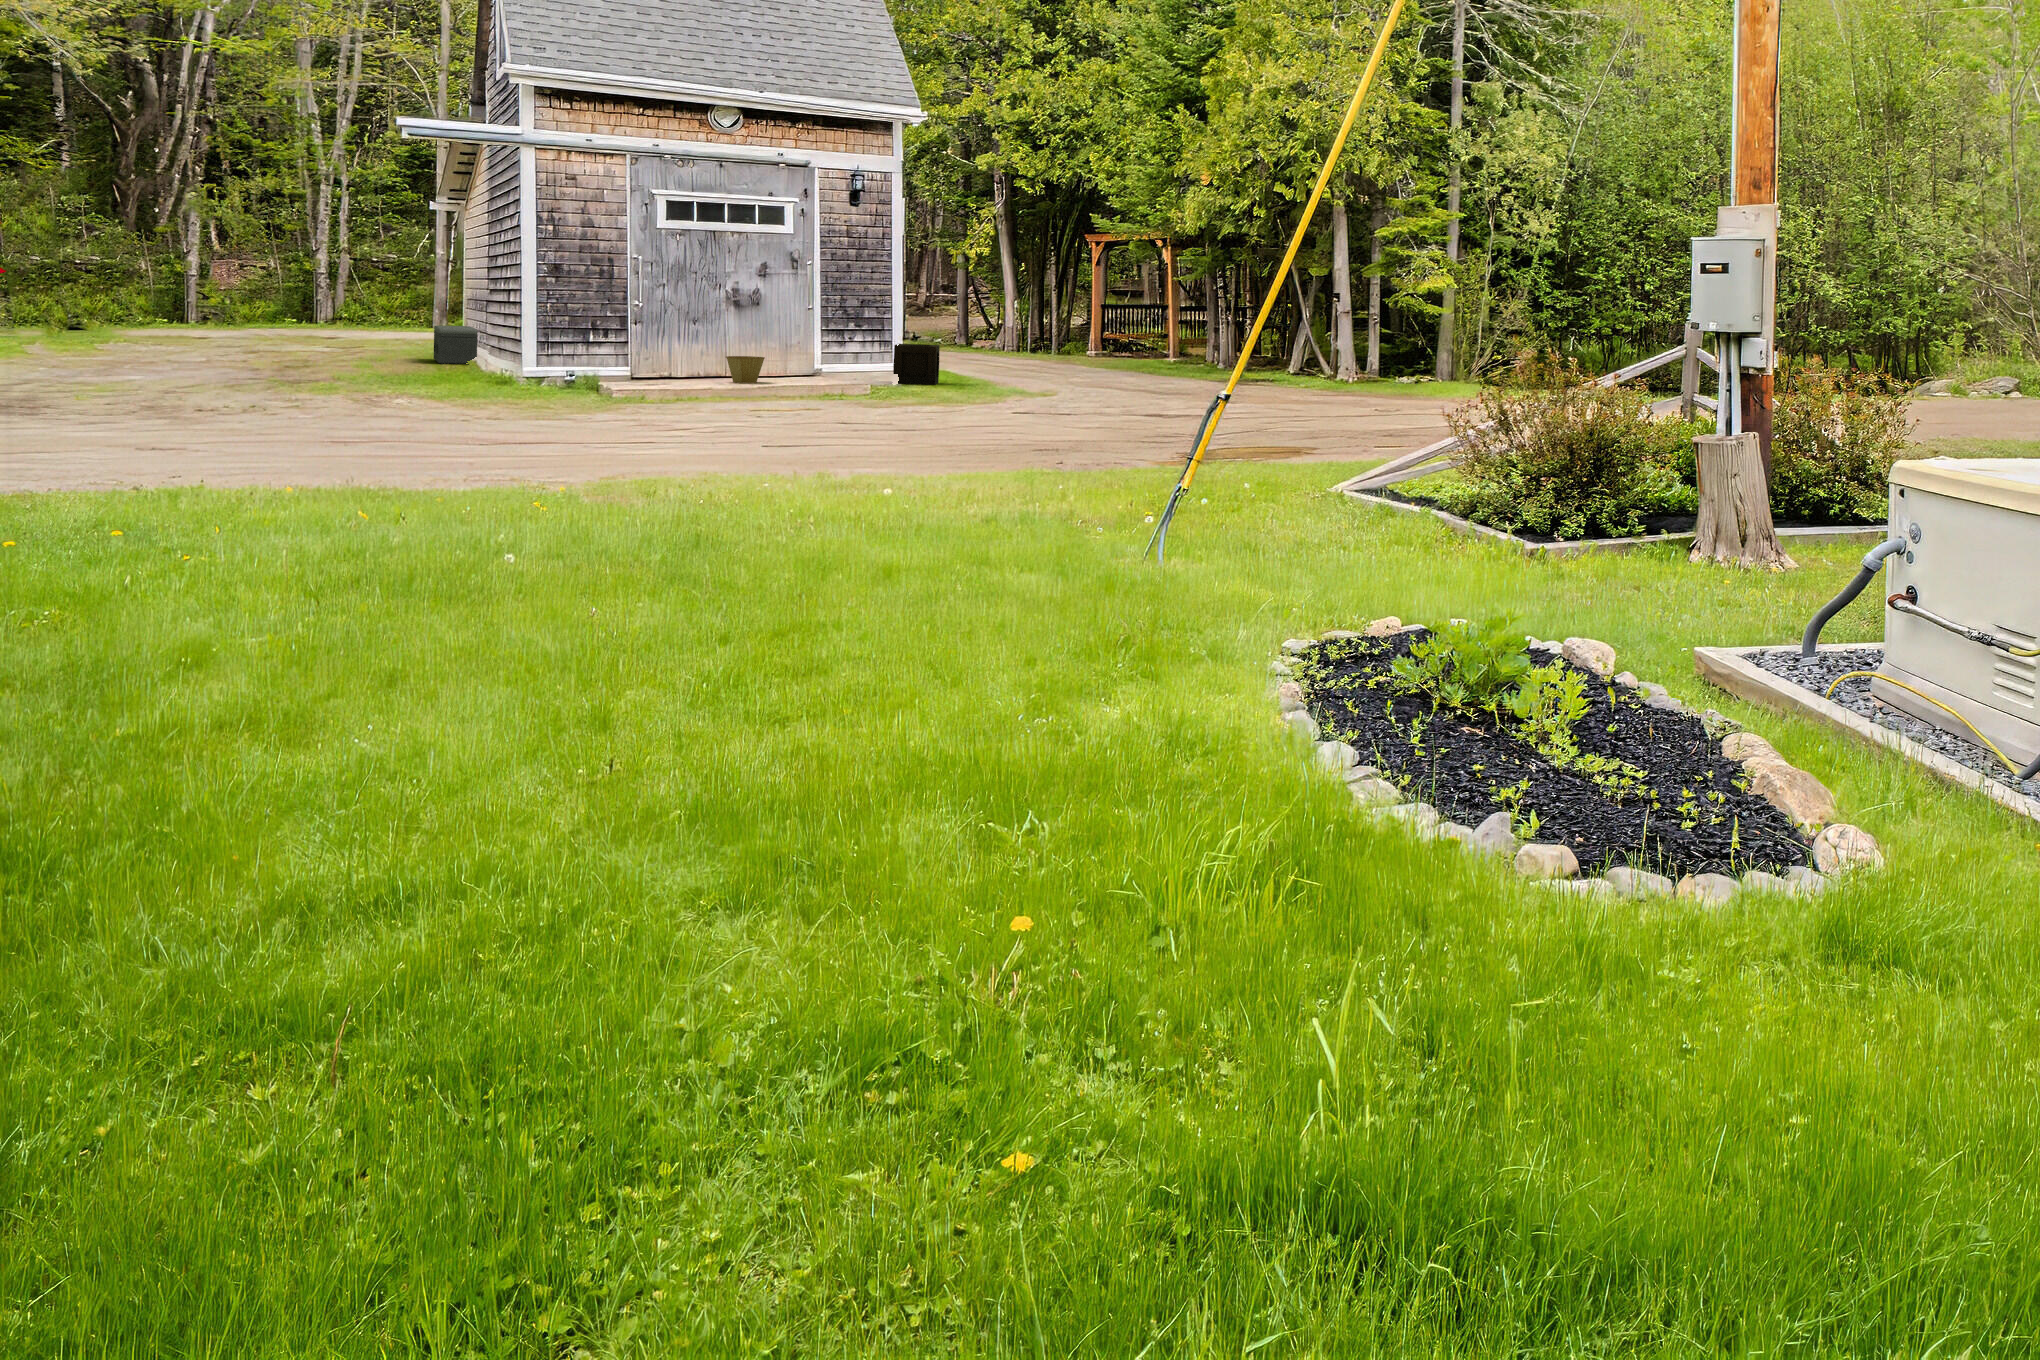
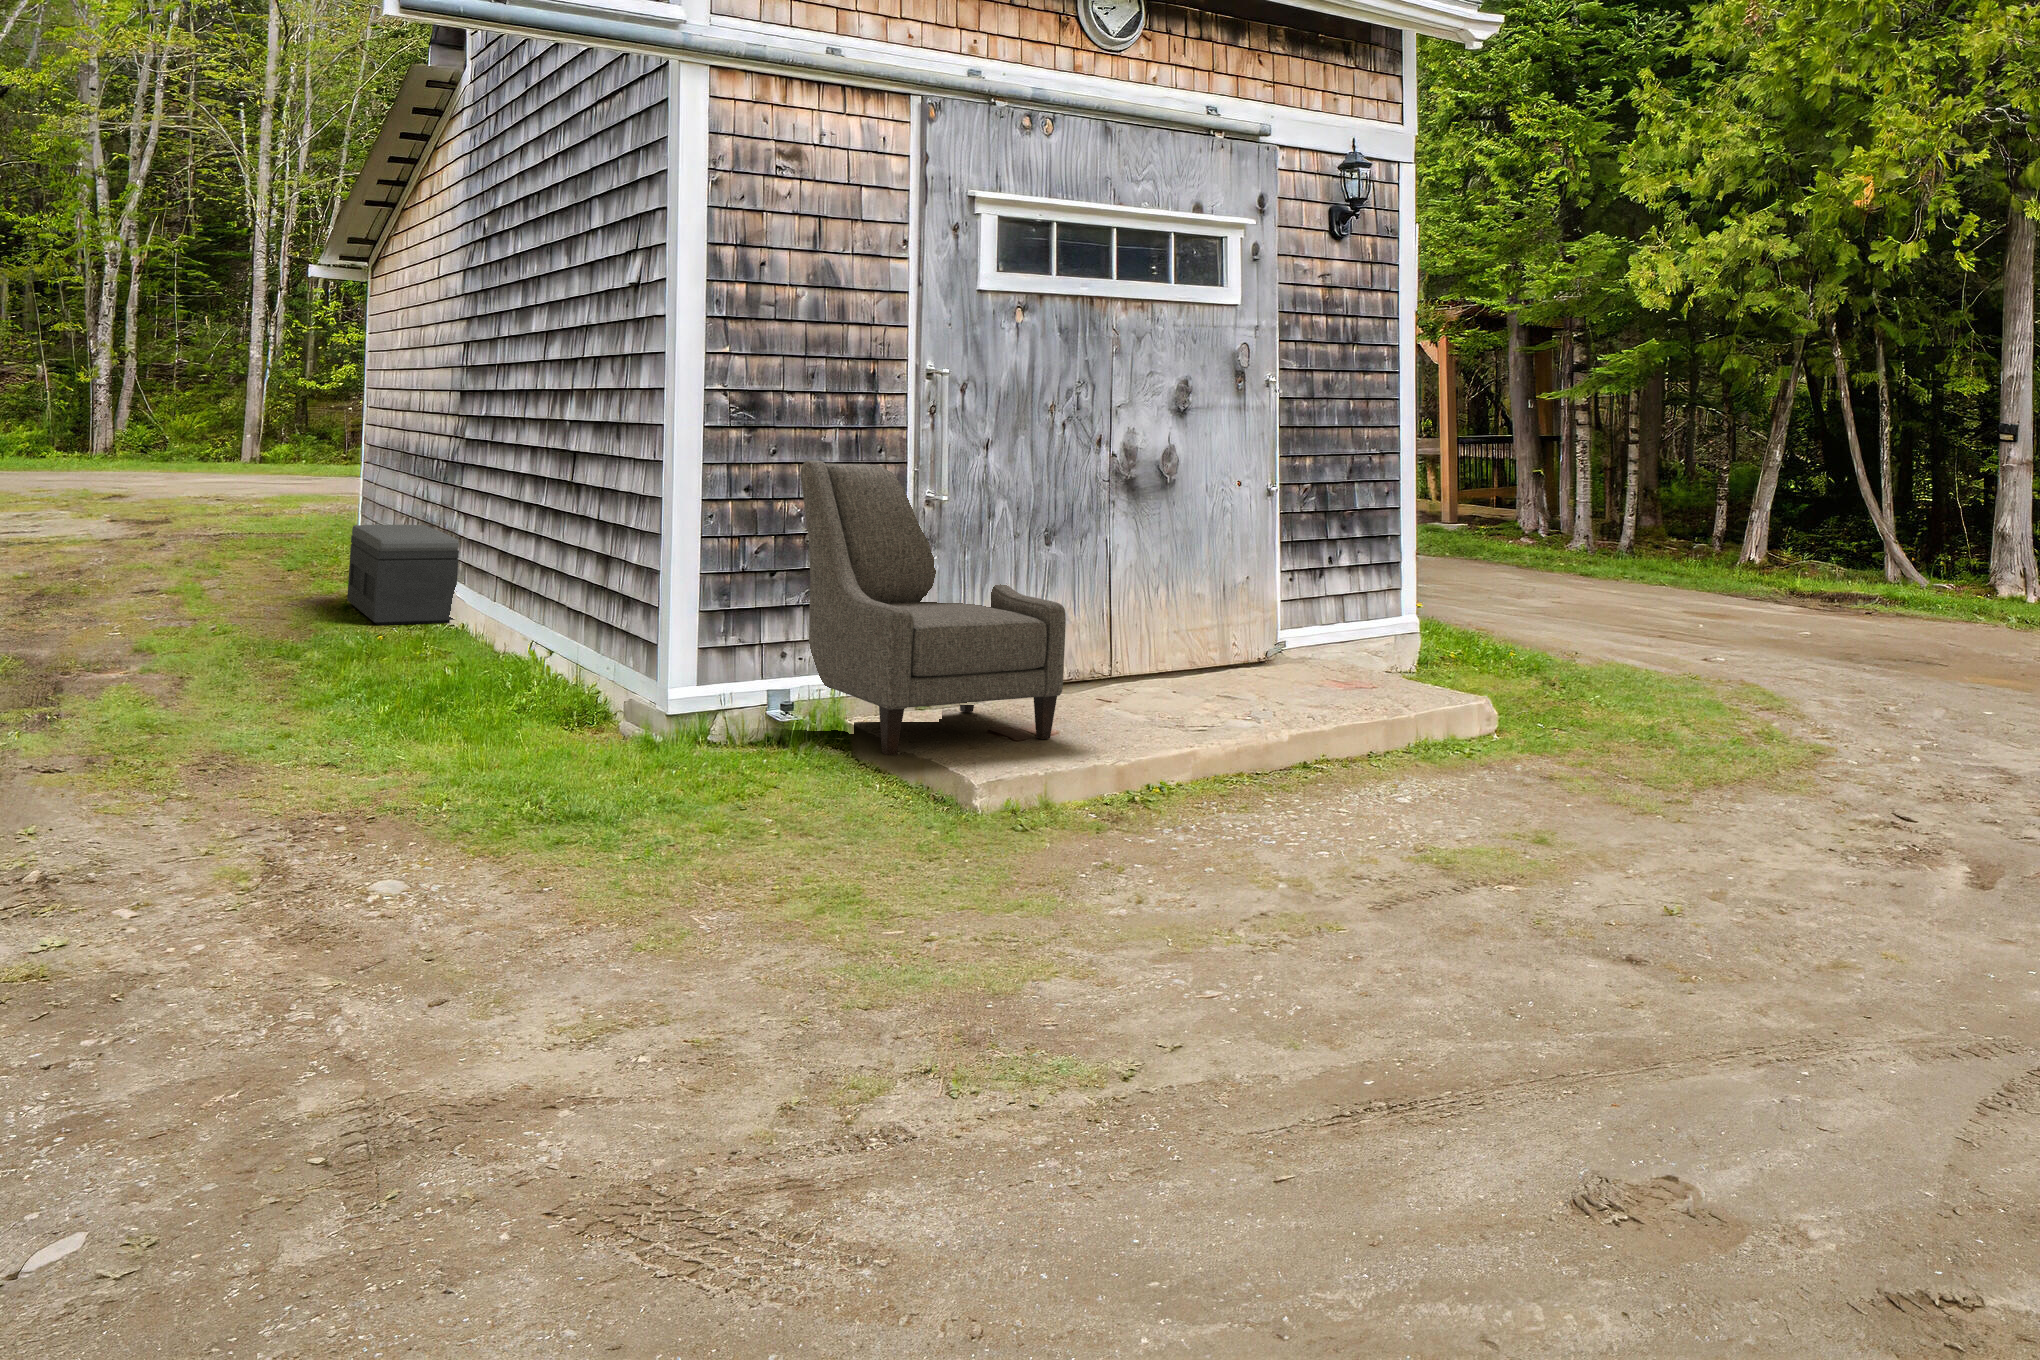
chair: none [575,290,667,385] -> present [800,460,1066,755]
wooden crate: present [893,344,940,385] -> none [1406,574,1535,683]
basket: present [726,356,765,383] -> none [1118,625,1212,703]

